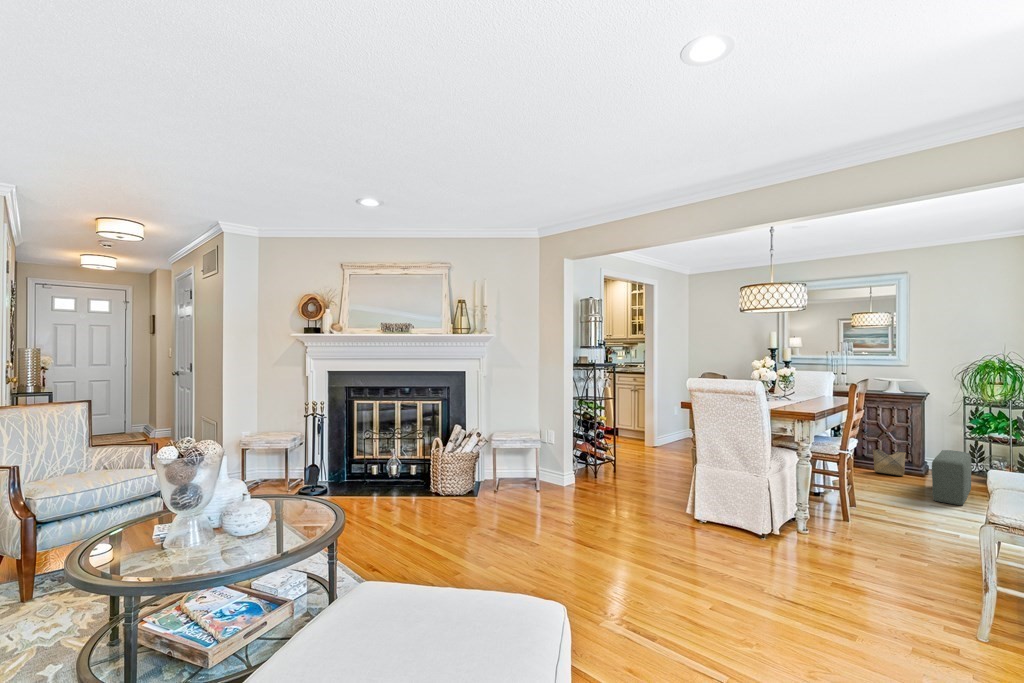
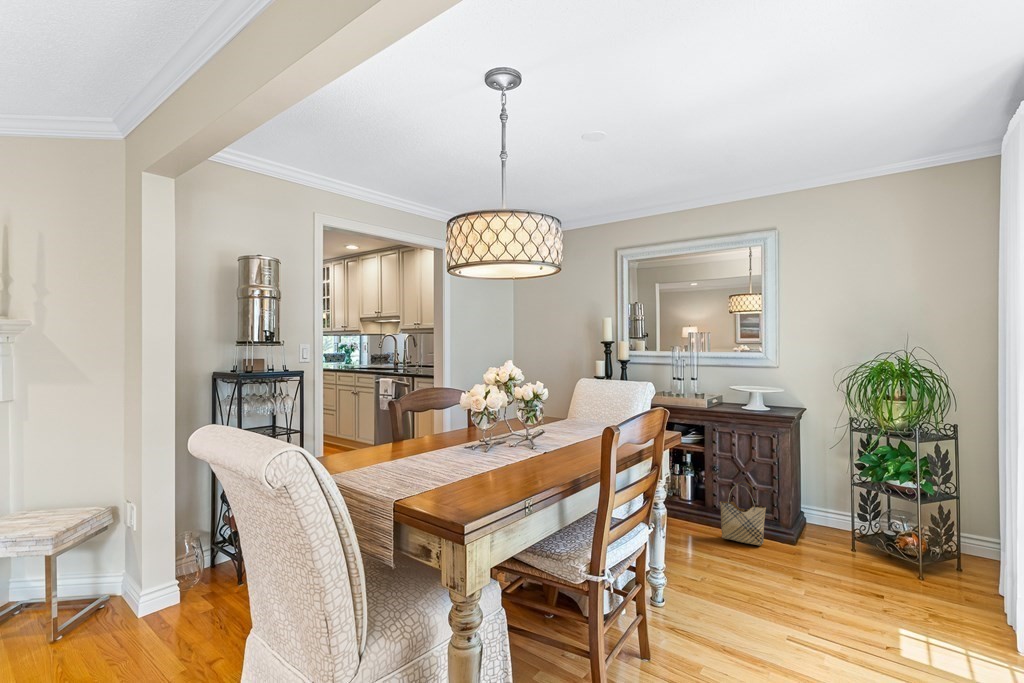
pouf: present [932,450,972,505] -> none [785,510,855,628]

